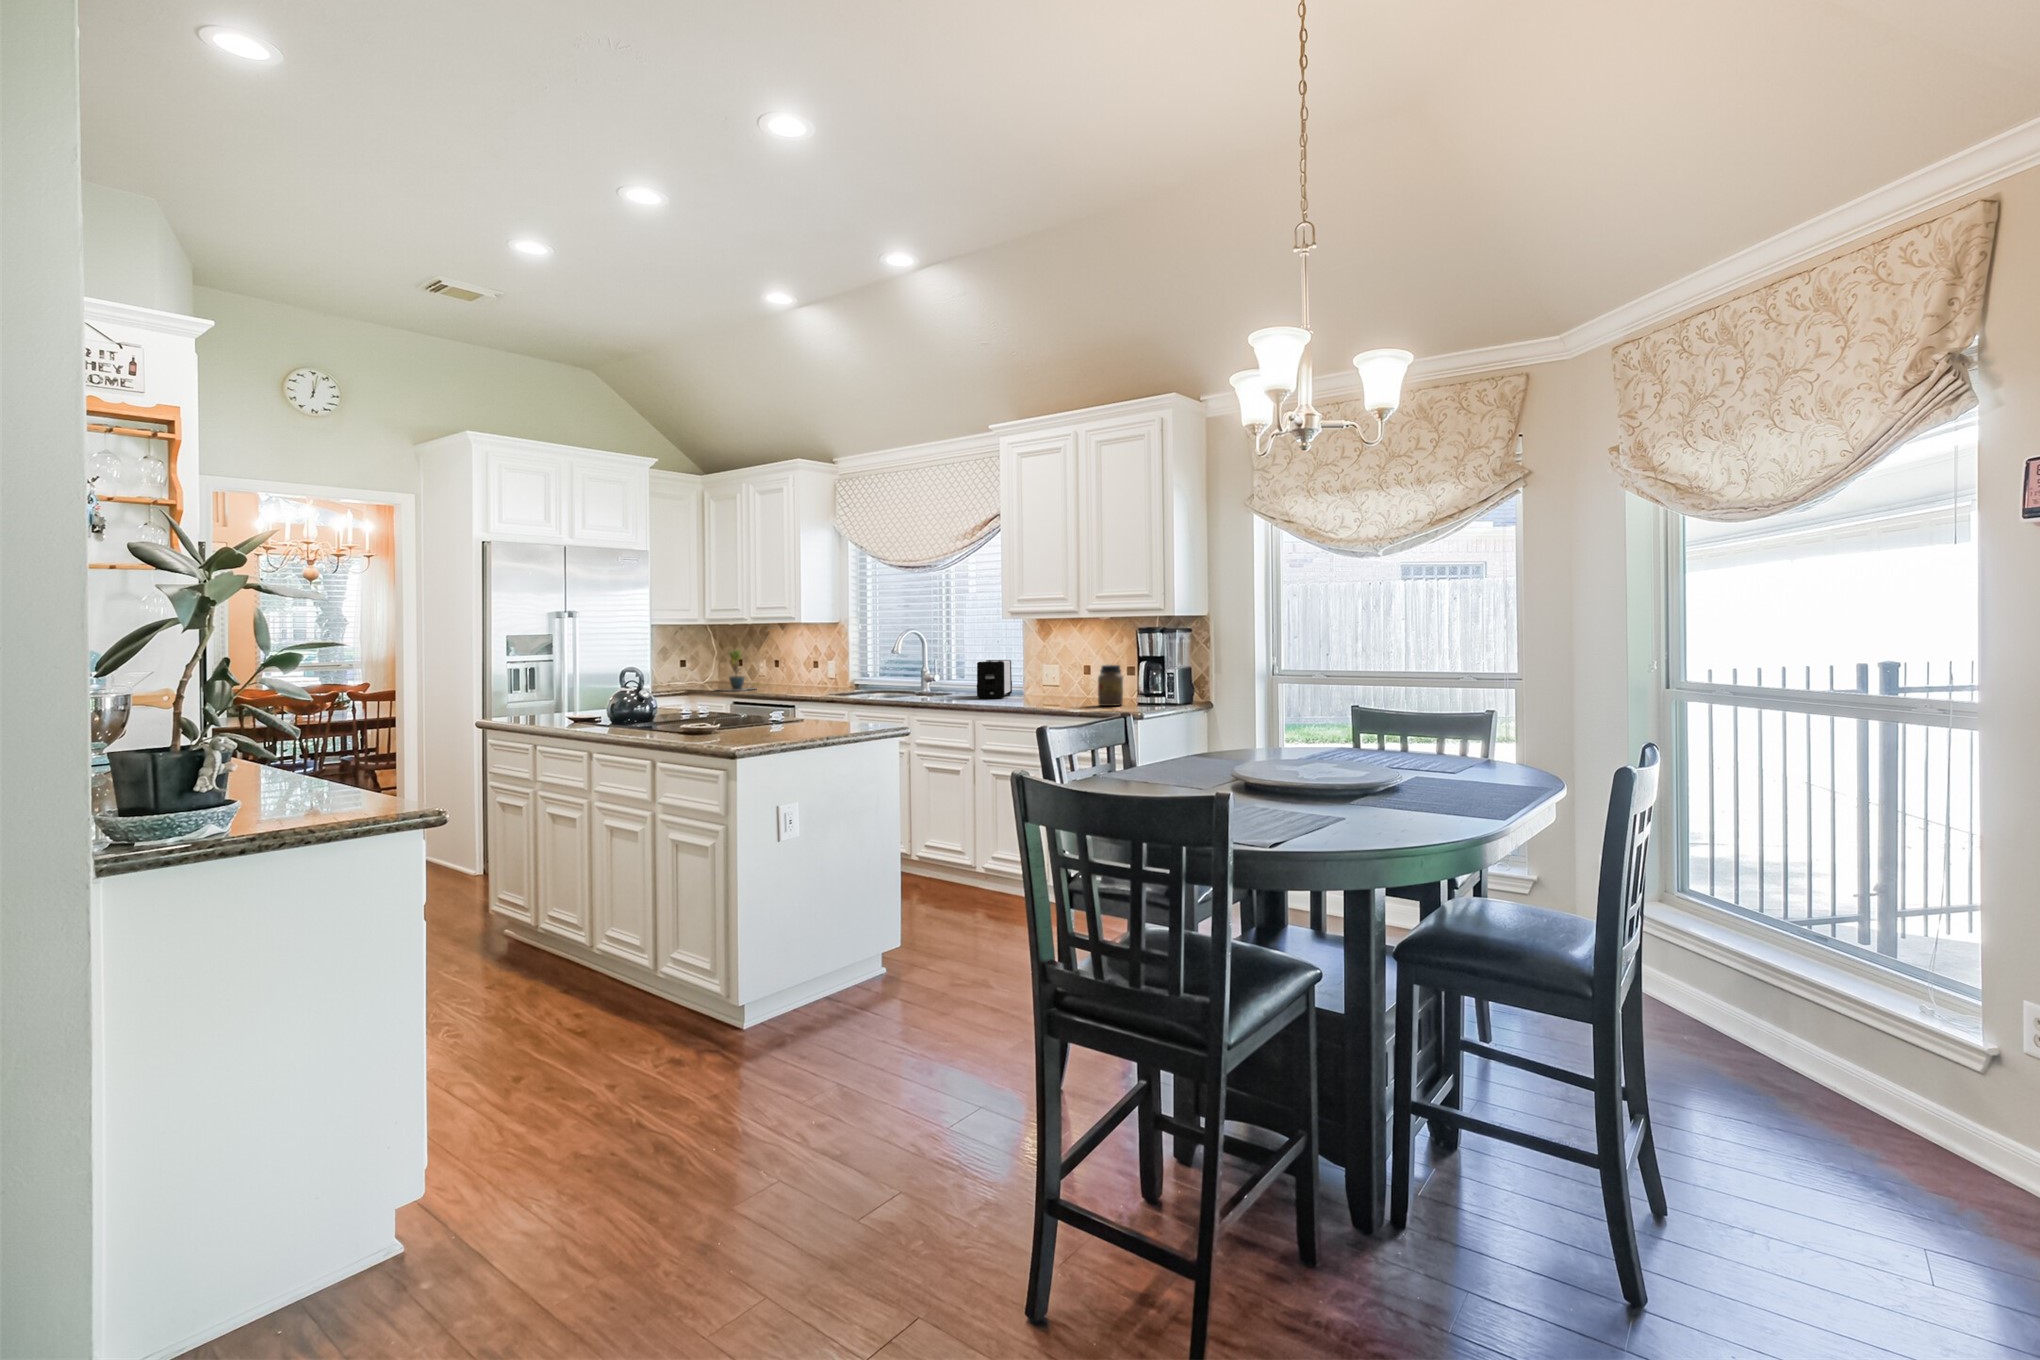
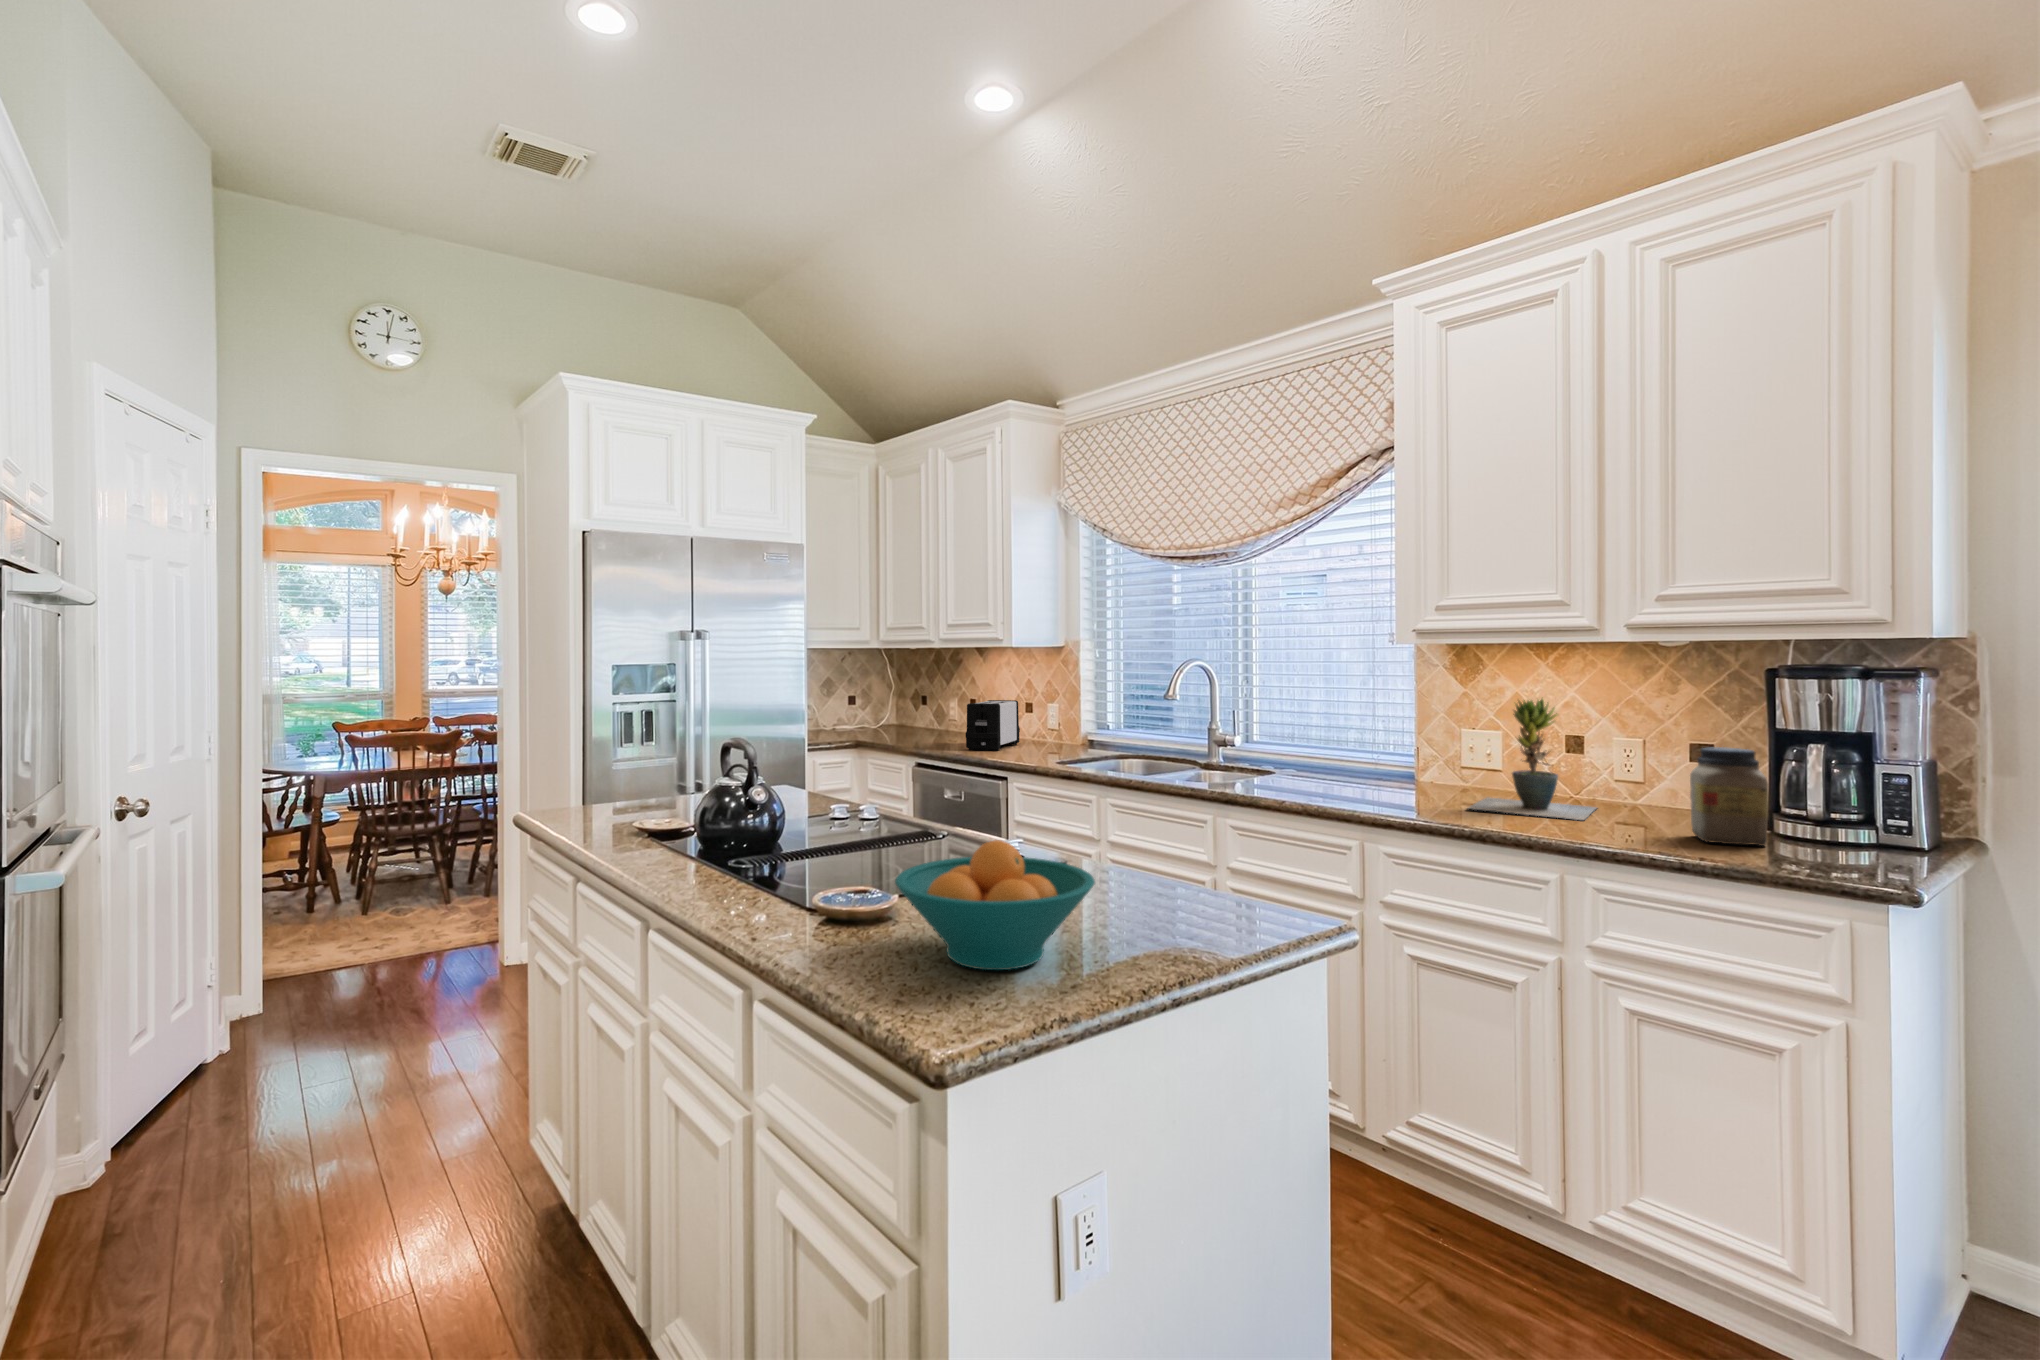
potted plant: present [723,650,749,691] -> present [1468,699,1596,820]
toaster: present [977,660,1012,699] -> present [965,700,1020,751]
fruit bowl: none [719,693,799,739] -> present [895,840,1095,970]

